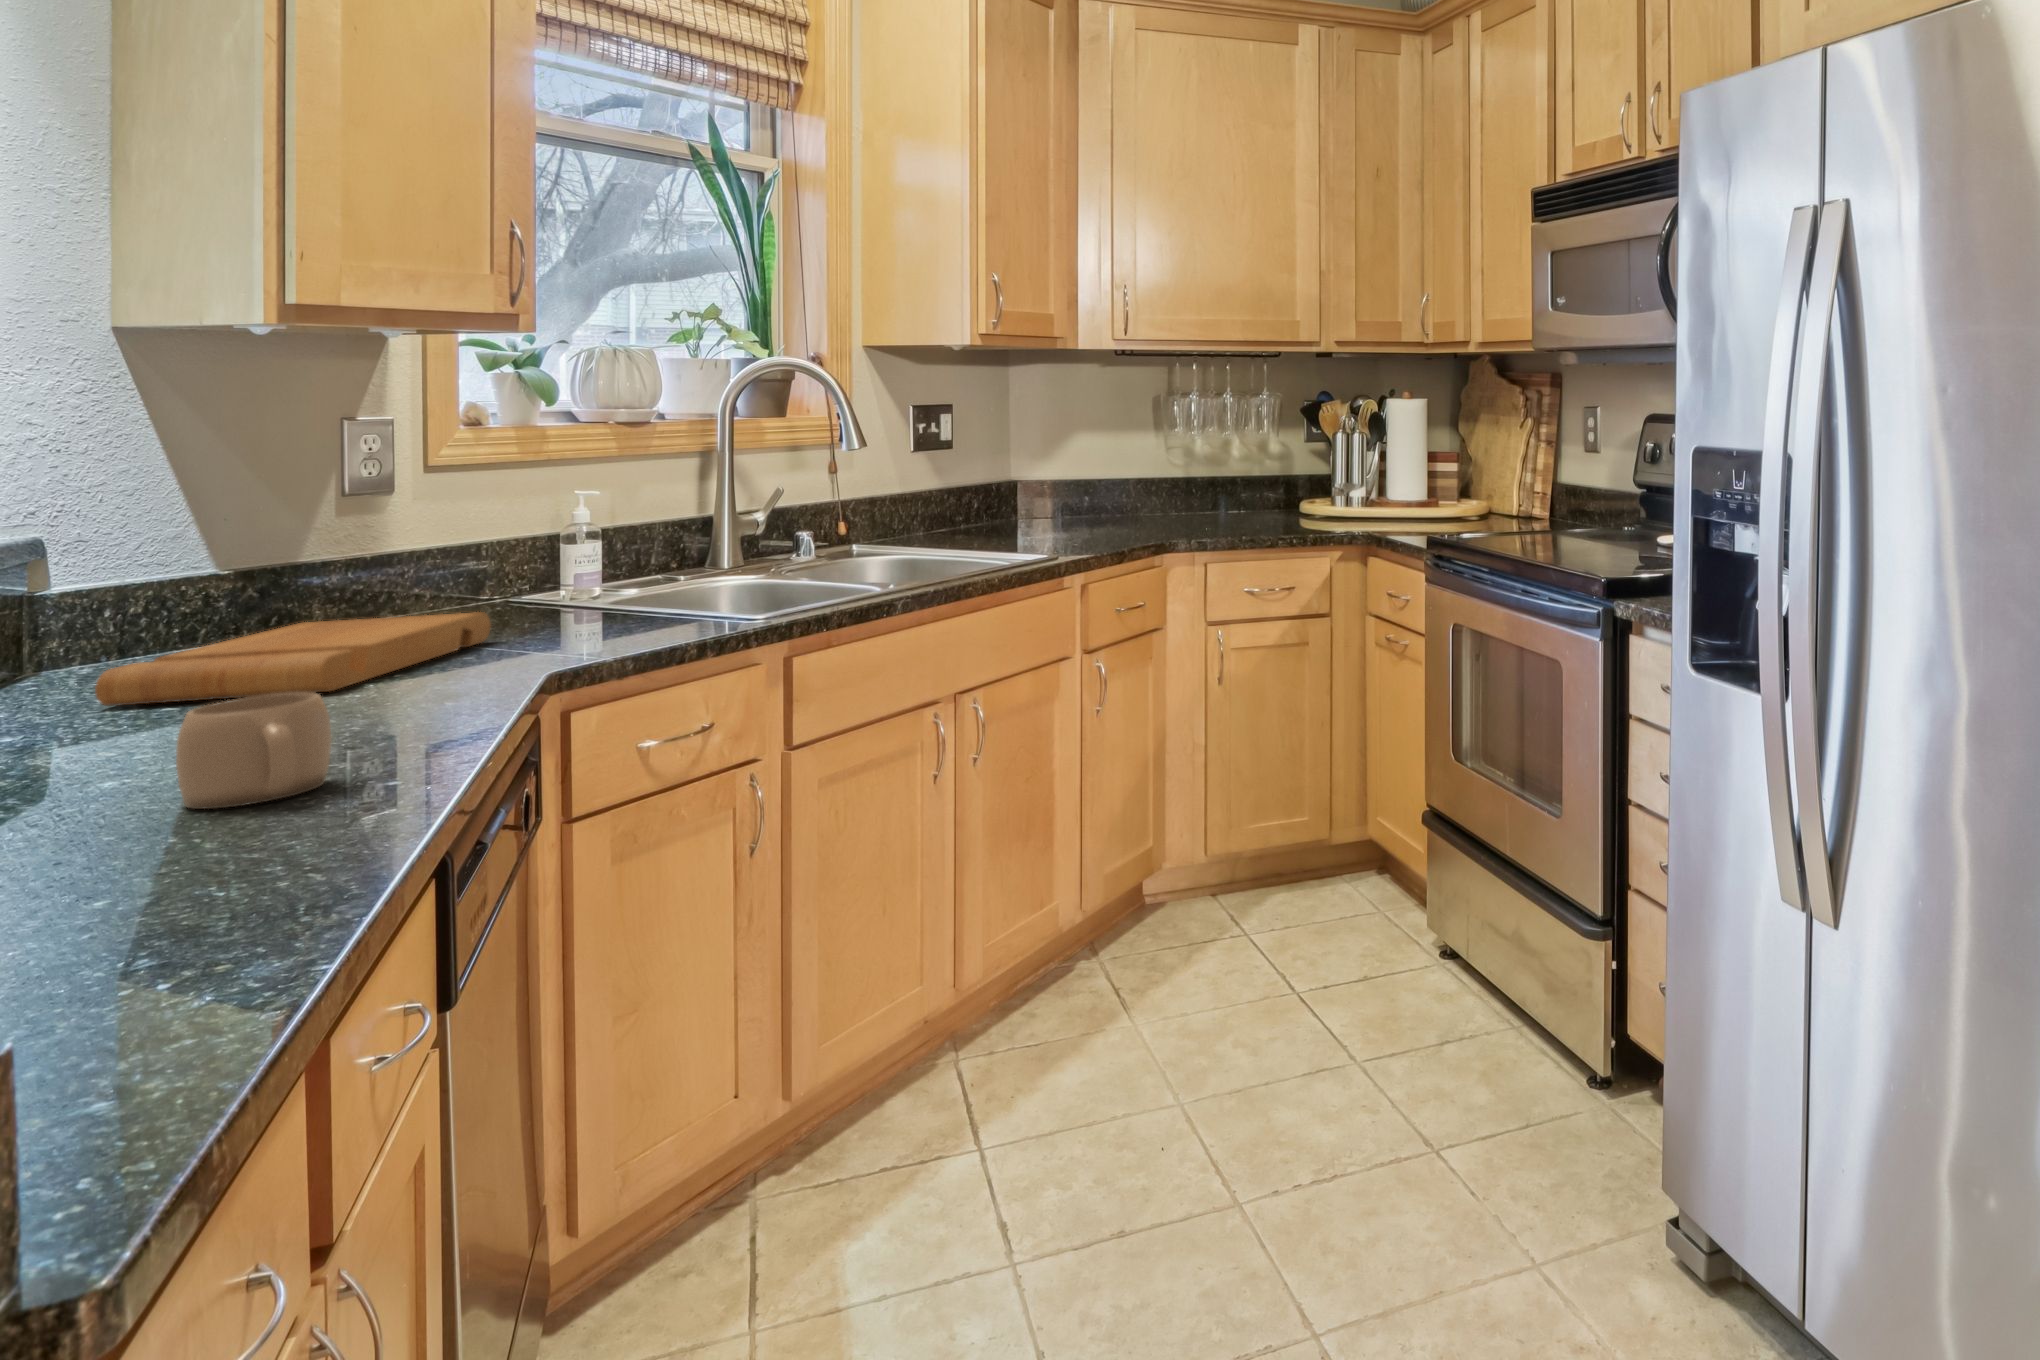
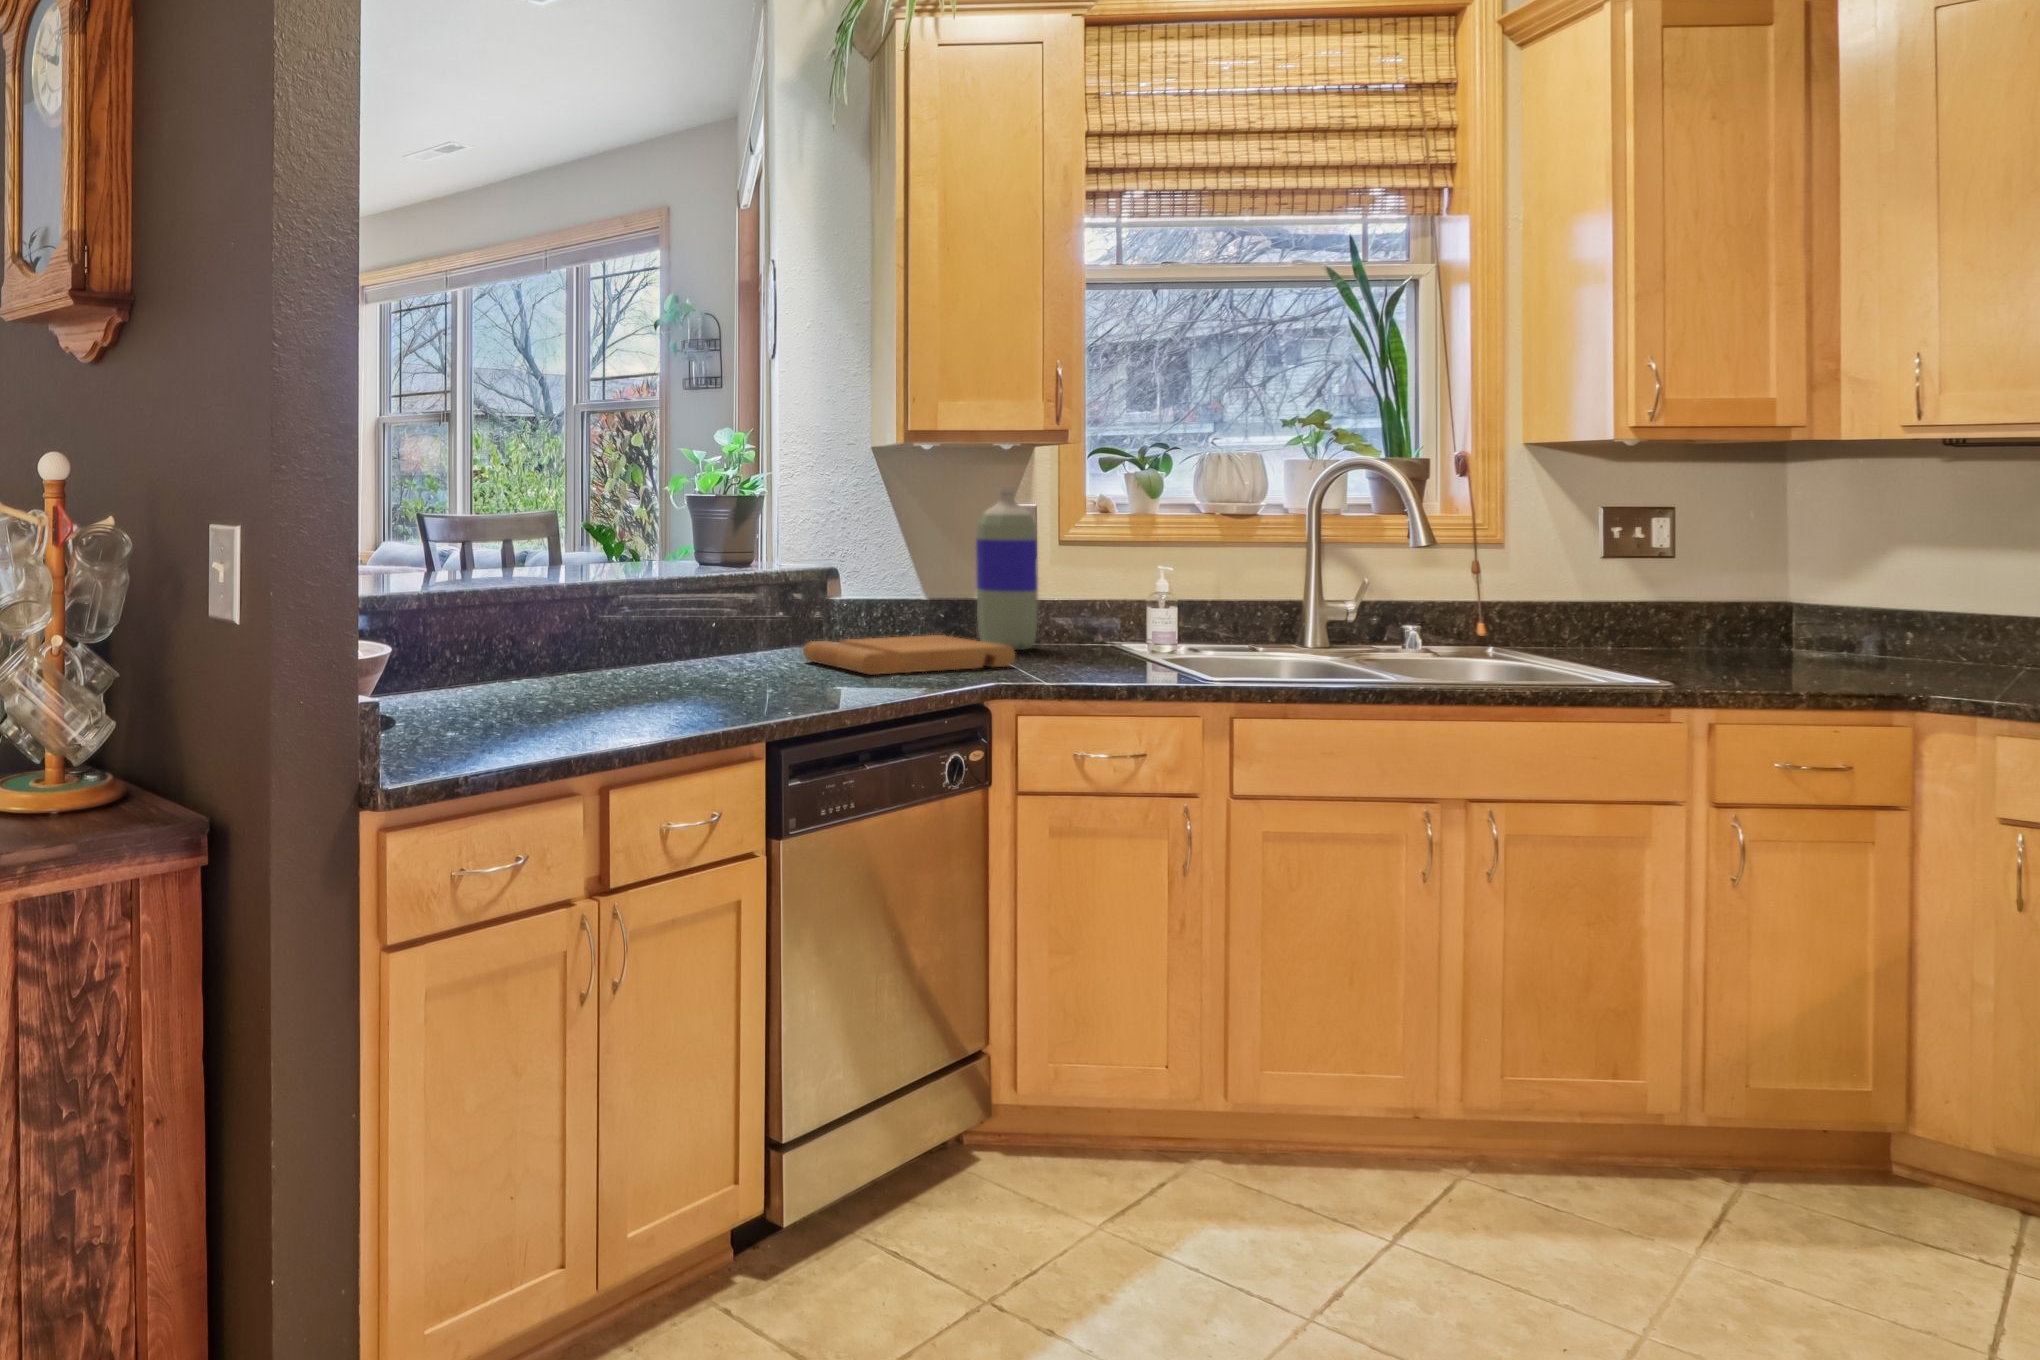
bottle: none [306,388,420,635] -> present [976,486,1038,650]
mug: present [176,692,331,809] -> none [670,659,728,711]

